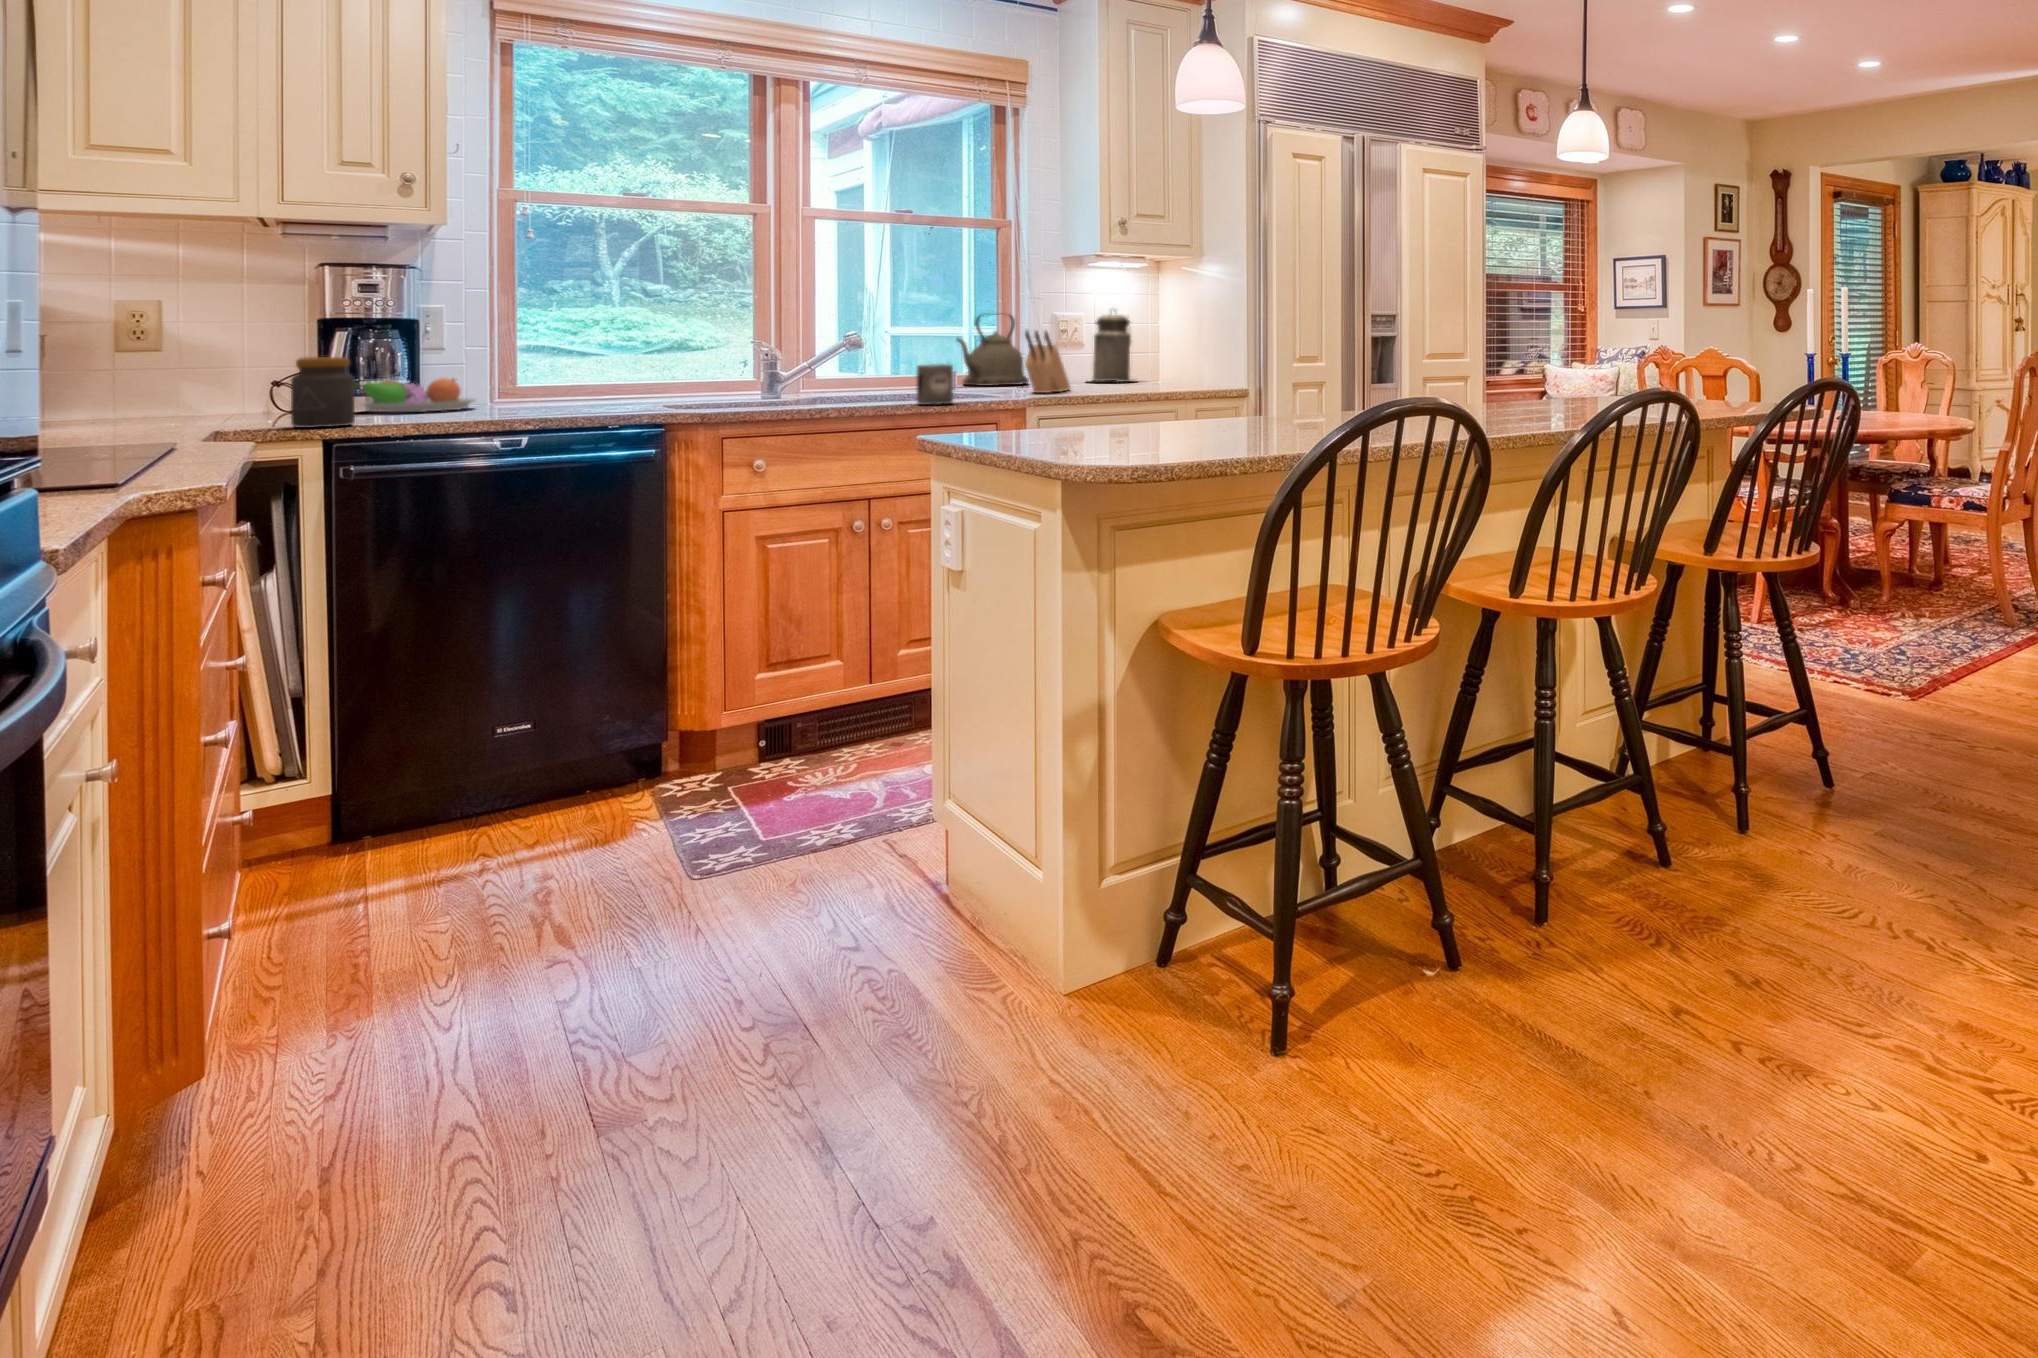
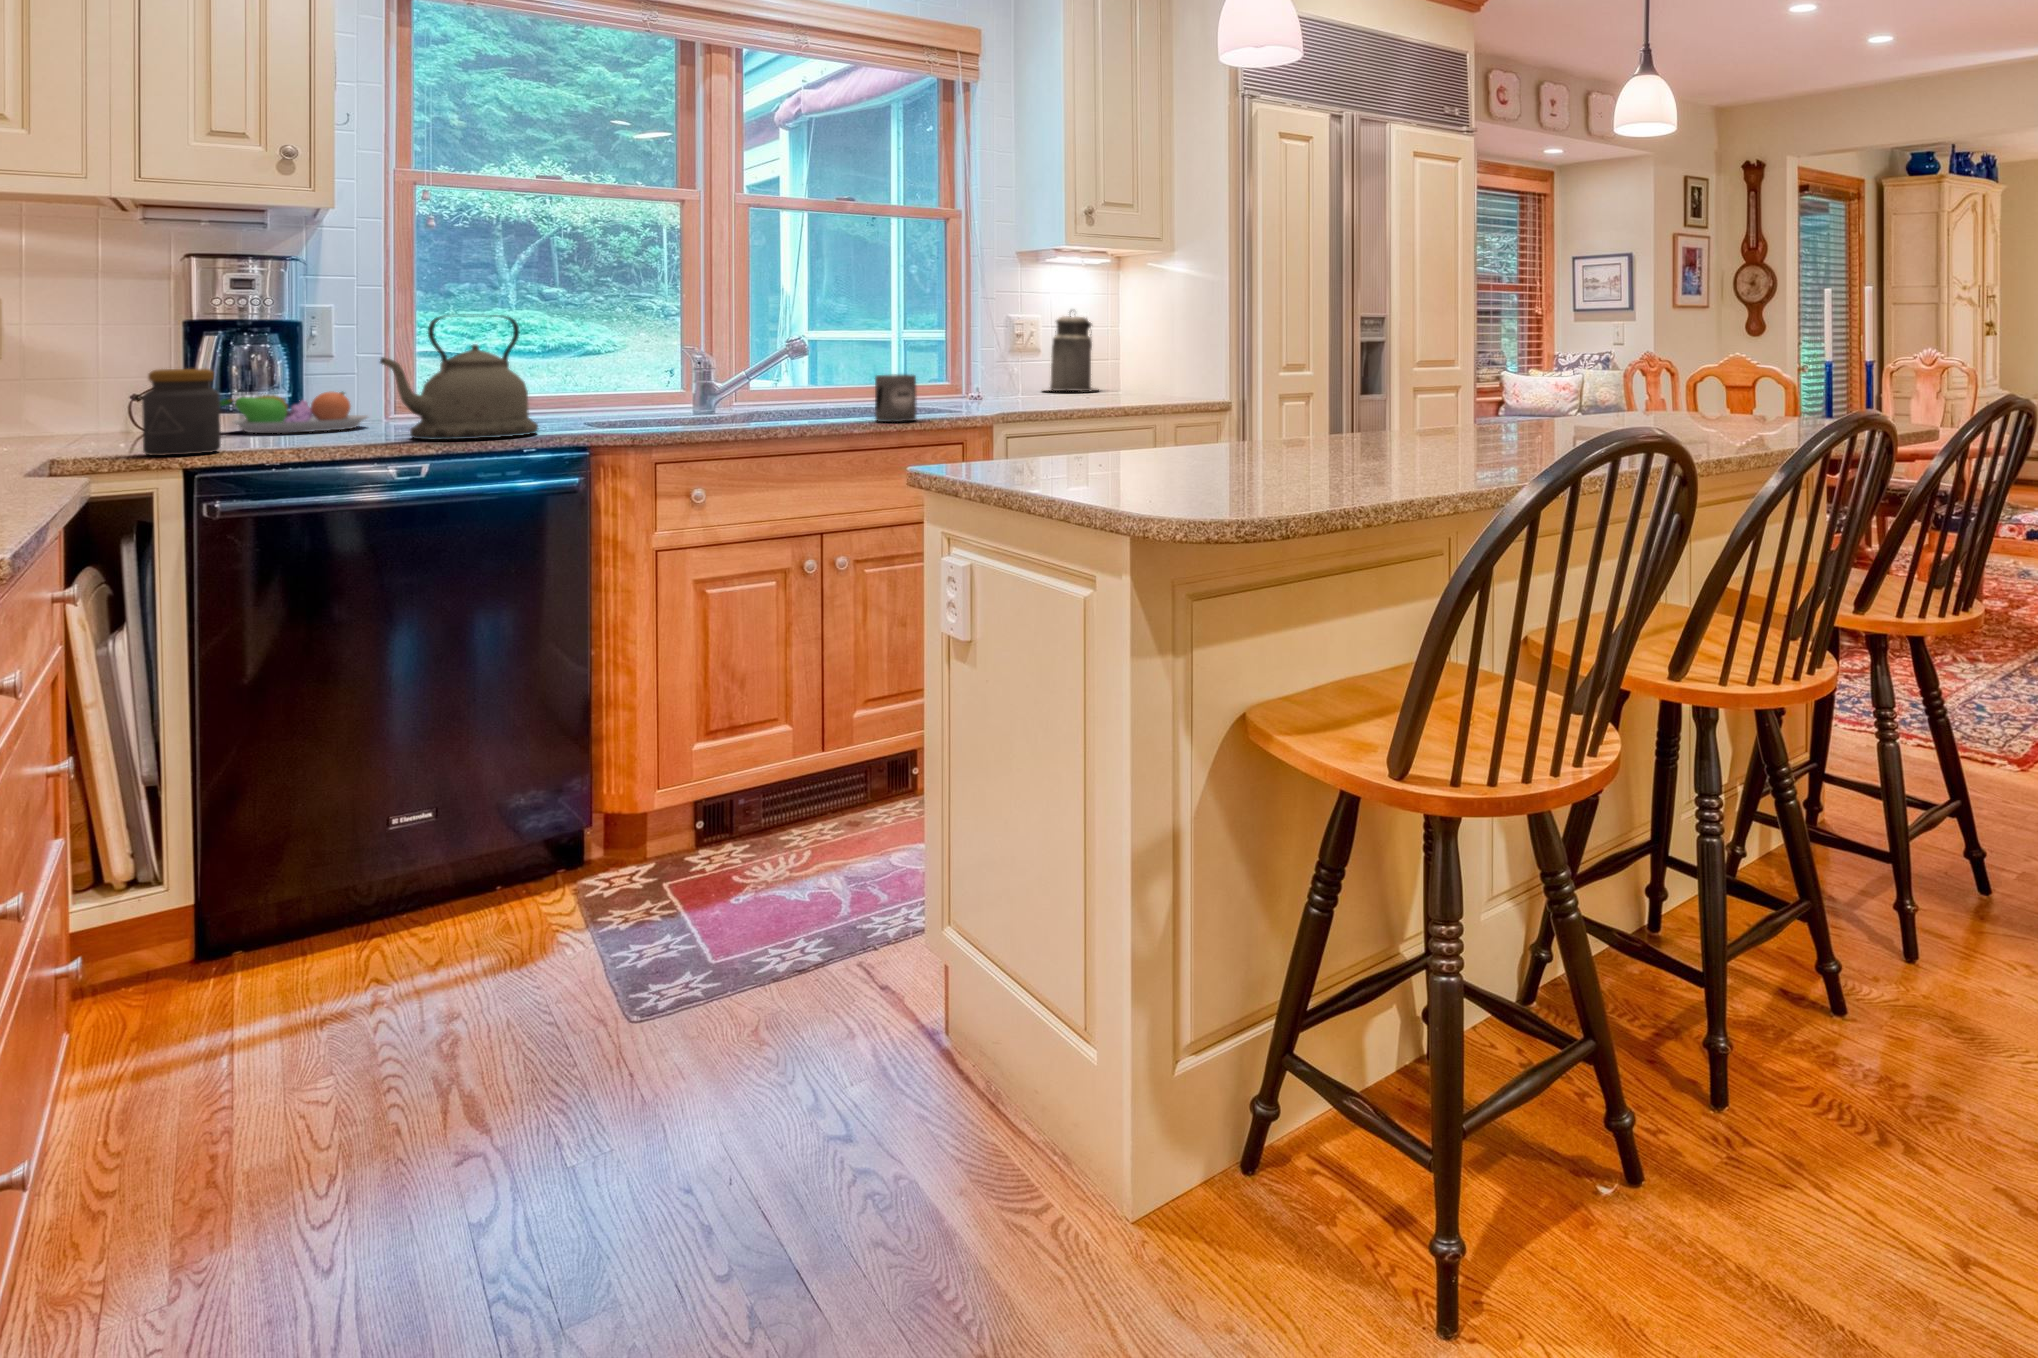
kettle: present [957,315,1029,386] -> present [380,316,538,440]
knife block: present [1025,331,1070,393] -> none [988,333,1035,405]

